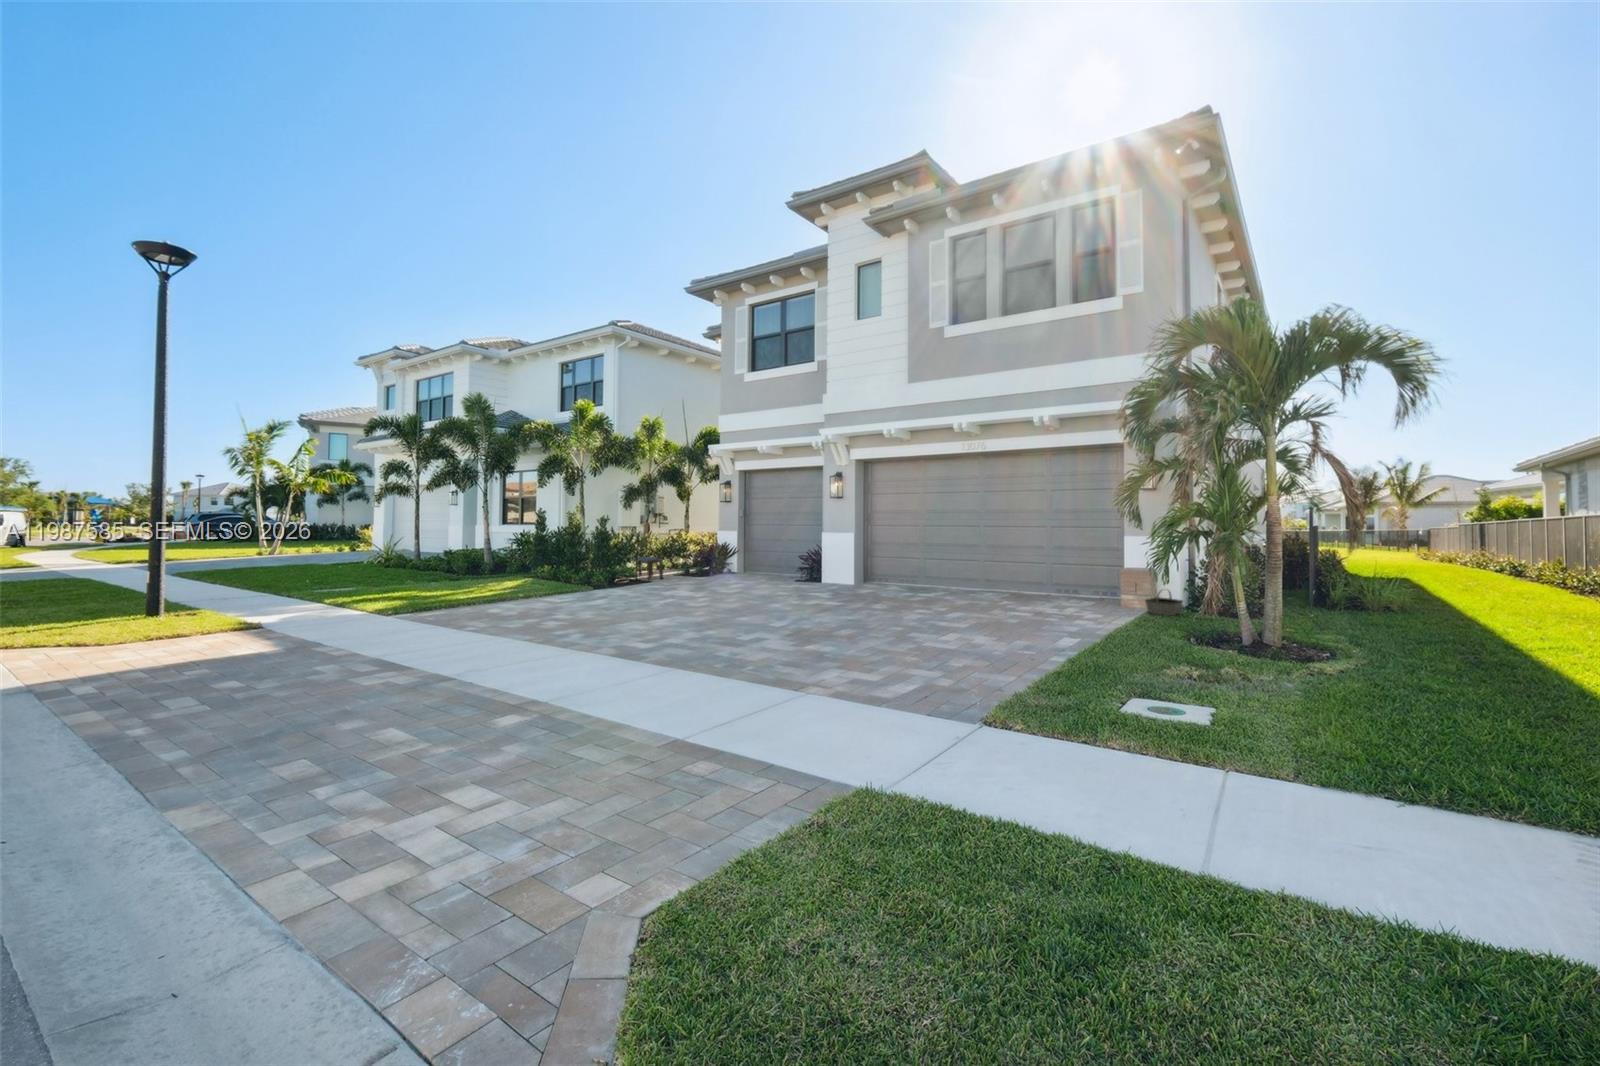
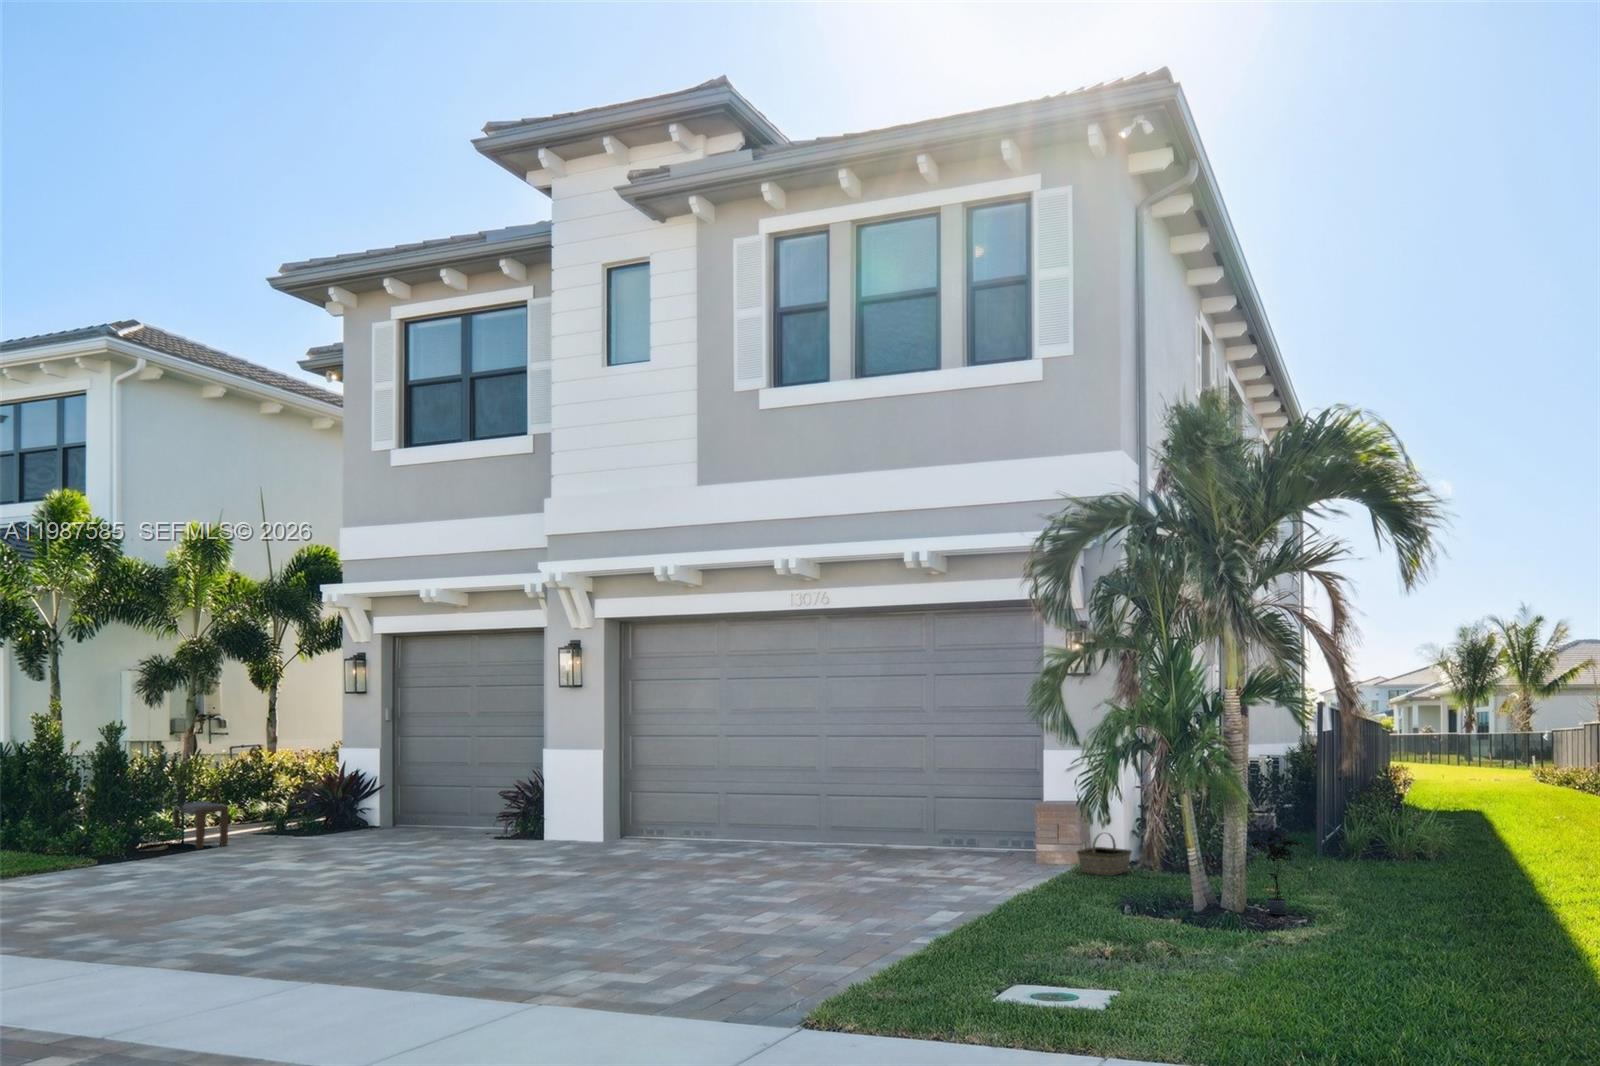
potted plant: none [1287,594,1334,651] -> present [1250,831,1304,915]

